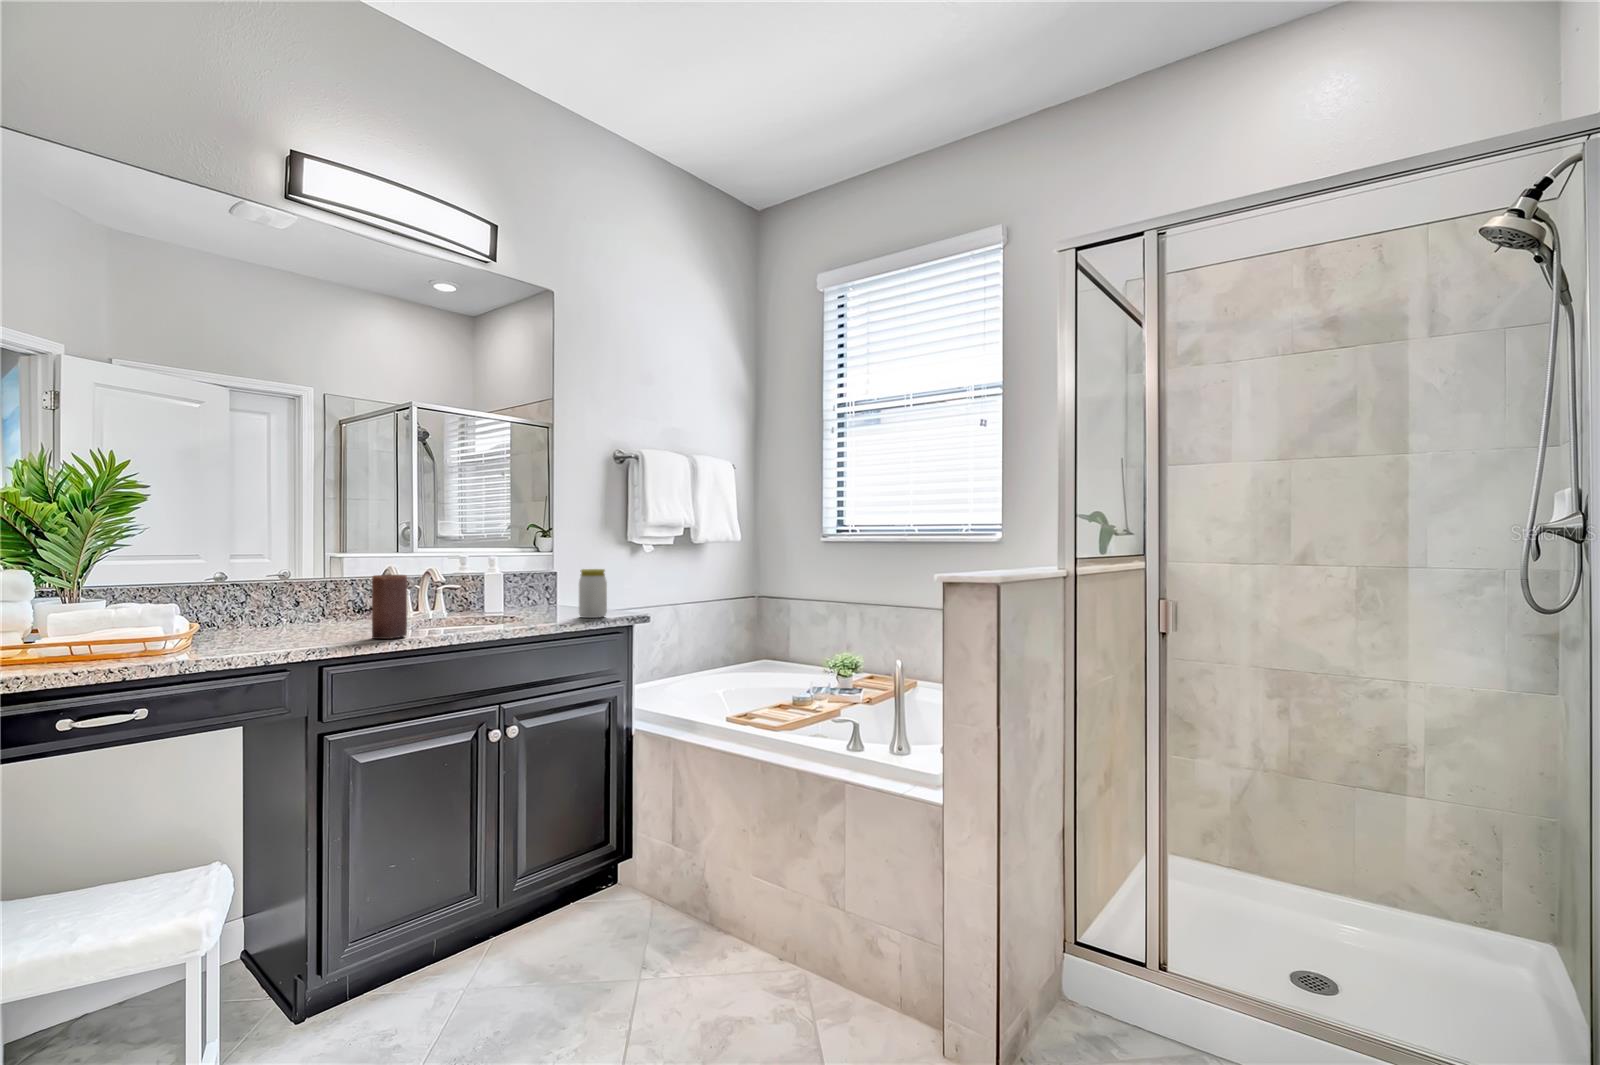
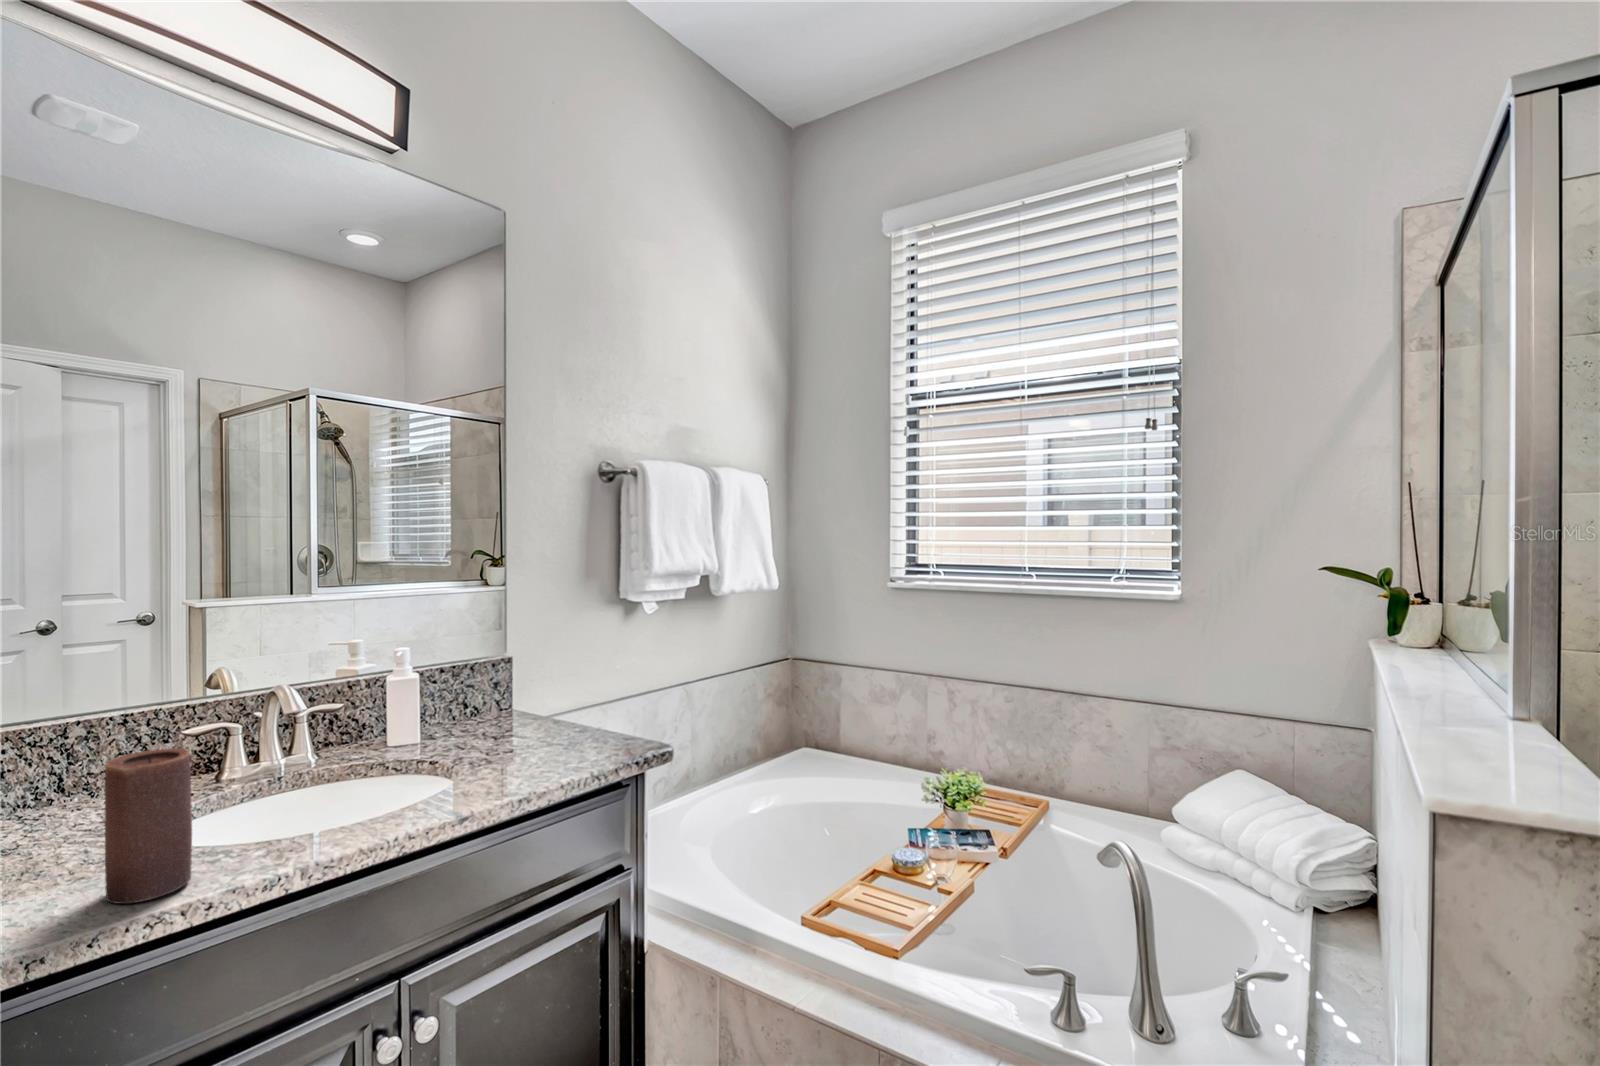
jar: present [579,569,607,618] -> none [549,669,597,758]

